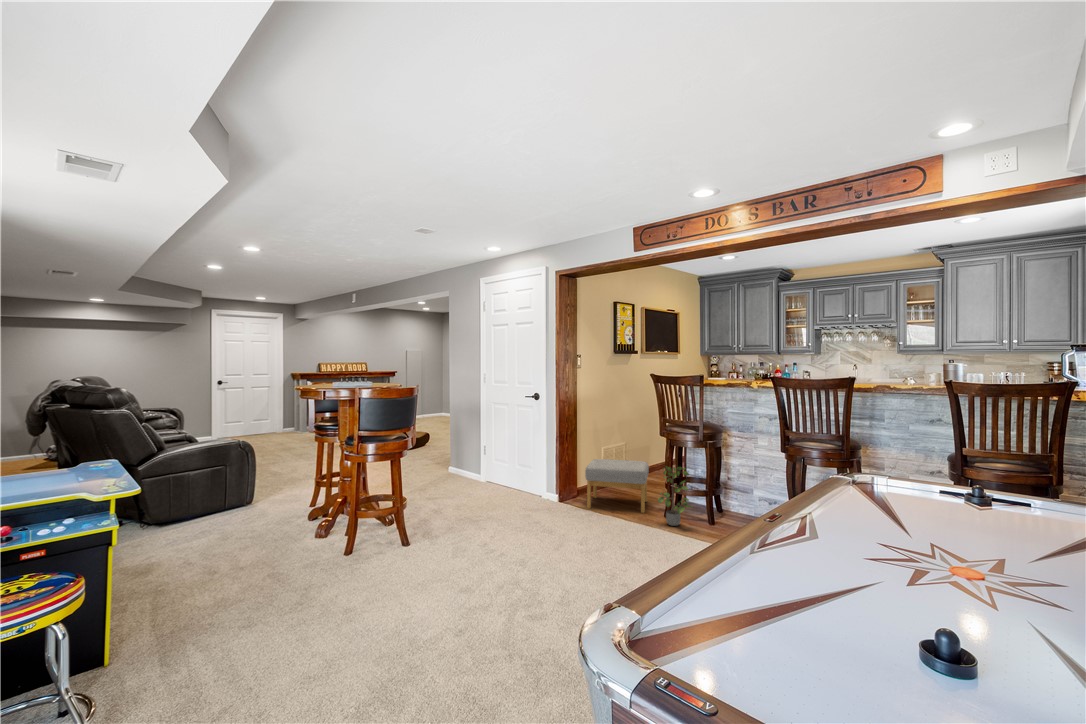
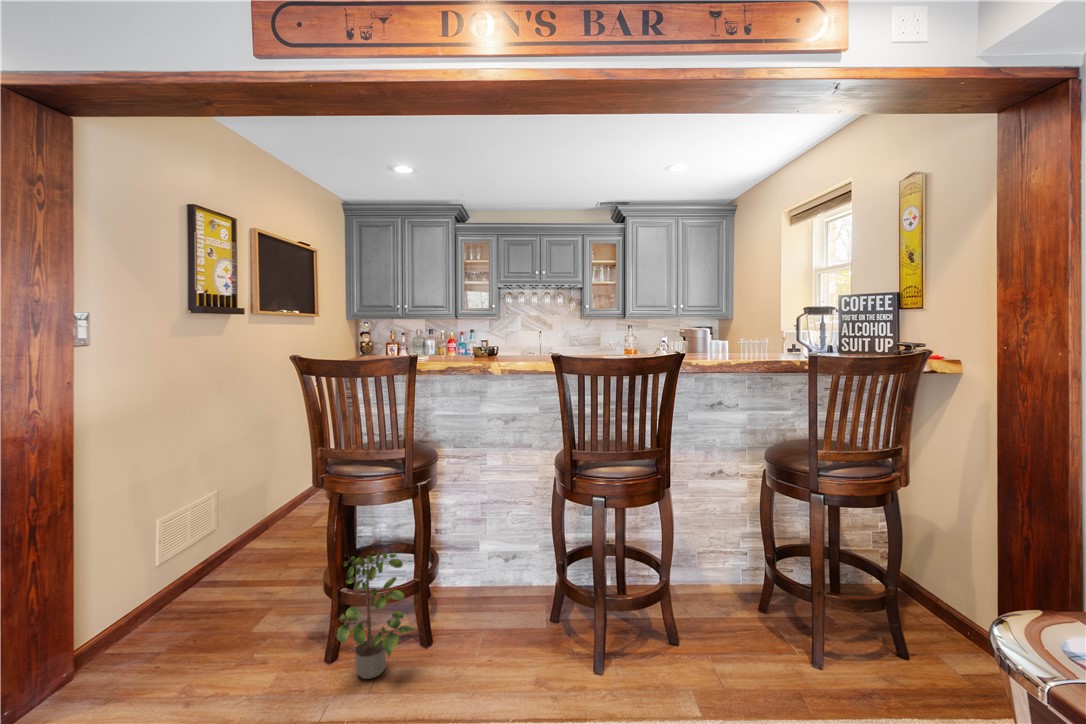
footstool: present [585,459,649,513] -> none [131,538,299,701]

